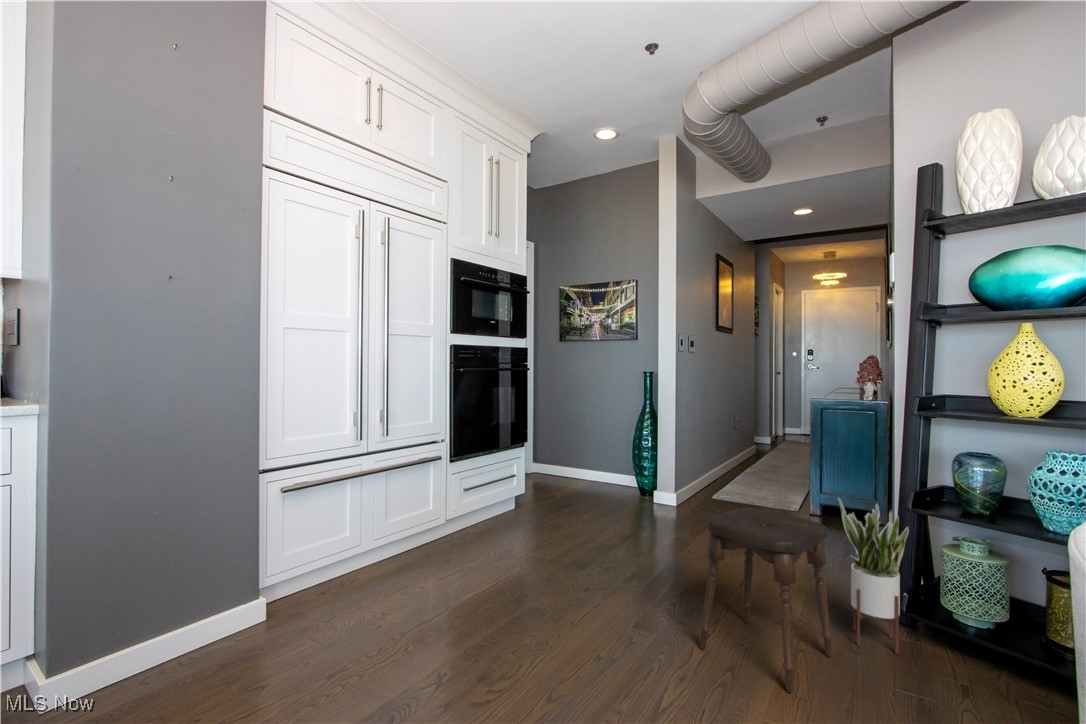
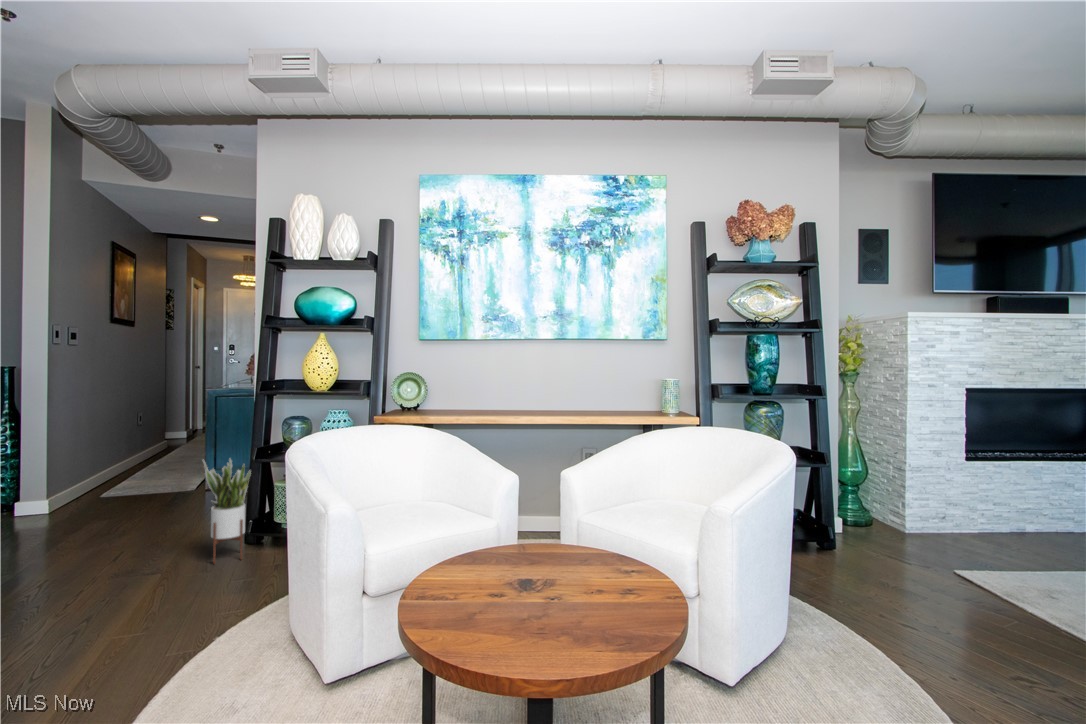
stool: present [700,508,832,692] -> none [60,478,190,611]

